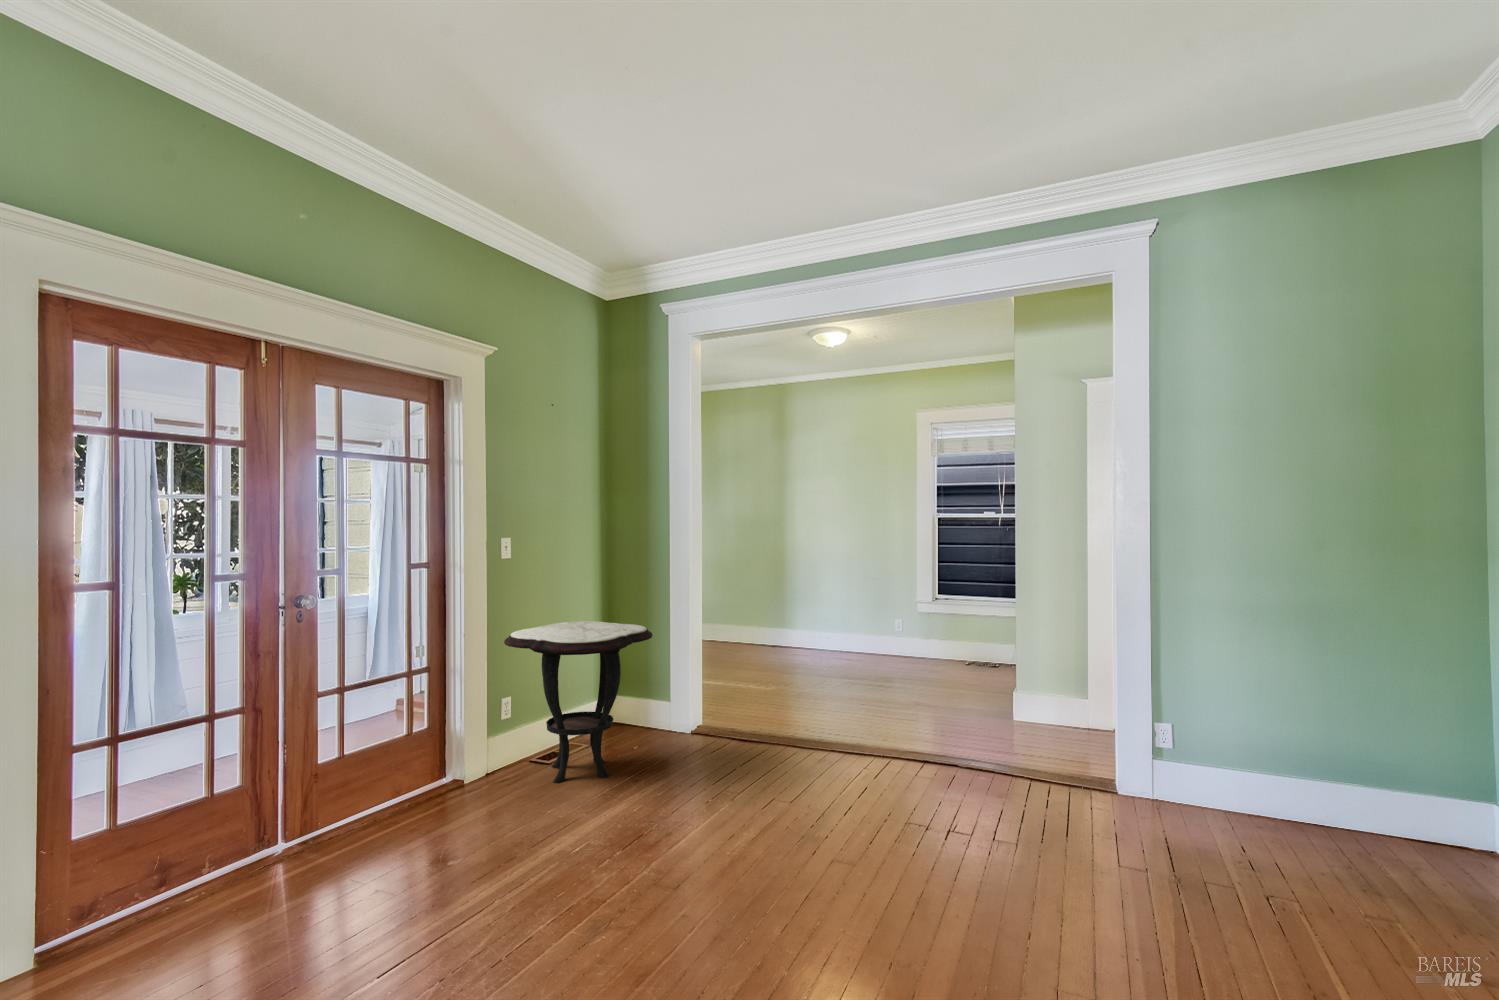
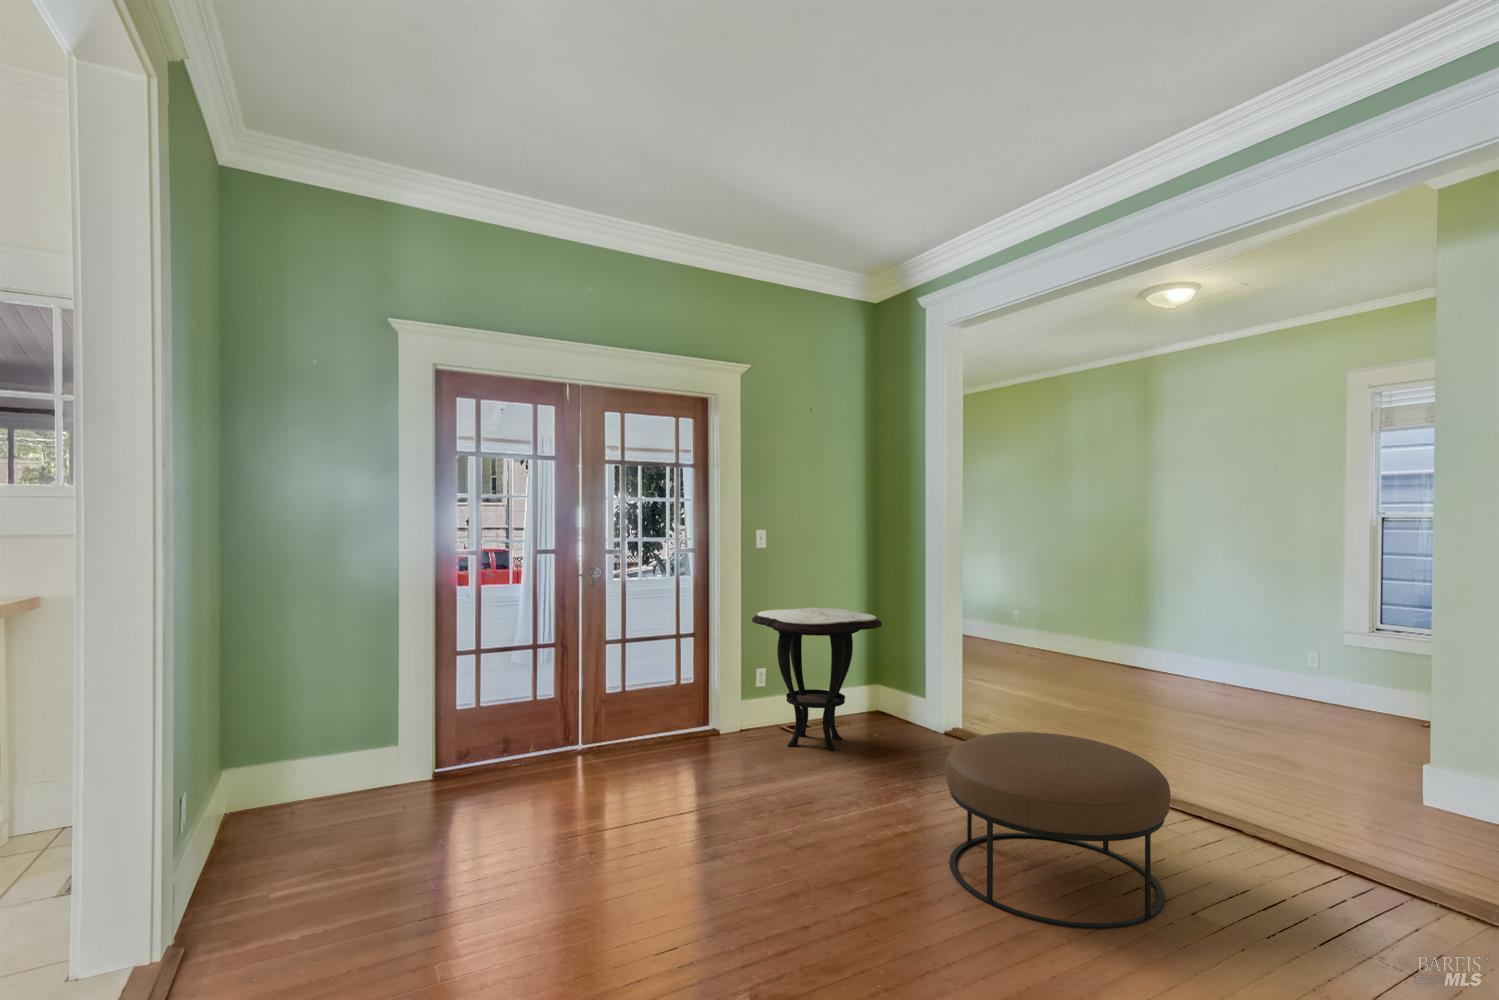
ottoman: none [814,723,1015,910] -> present [945,732,1171,929]

